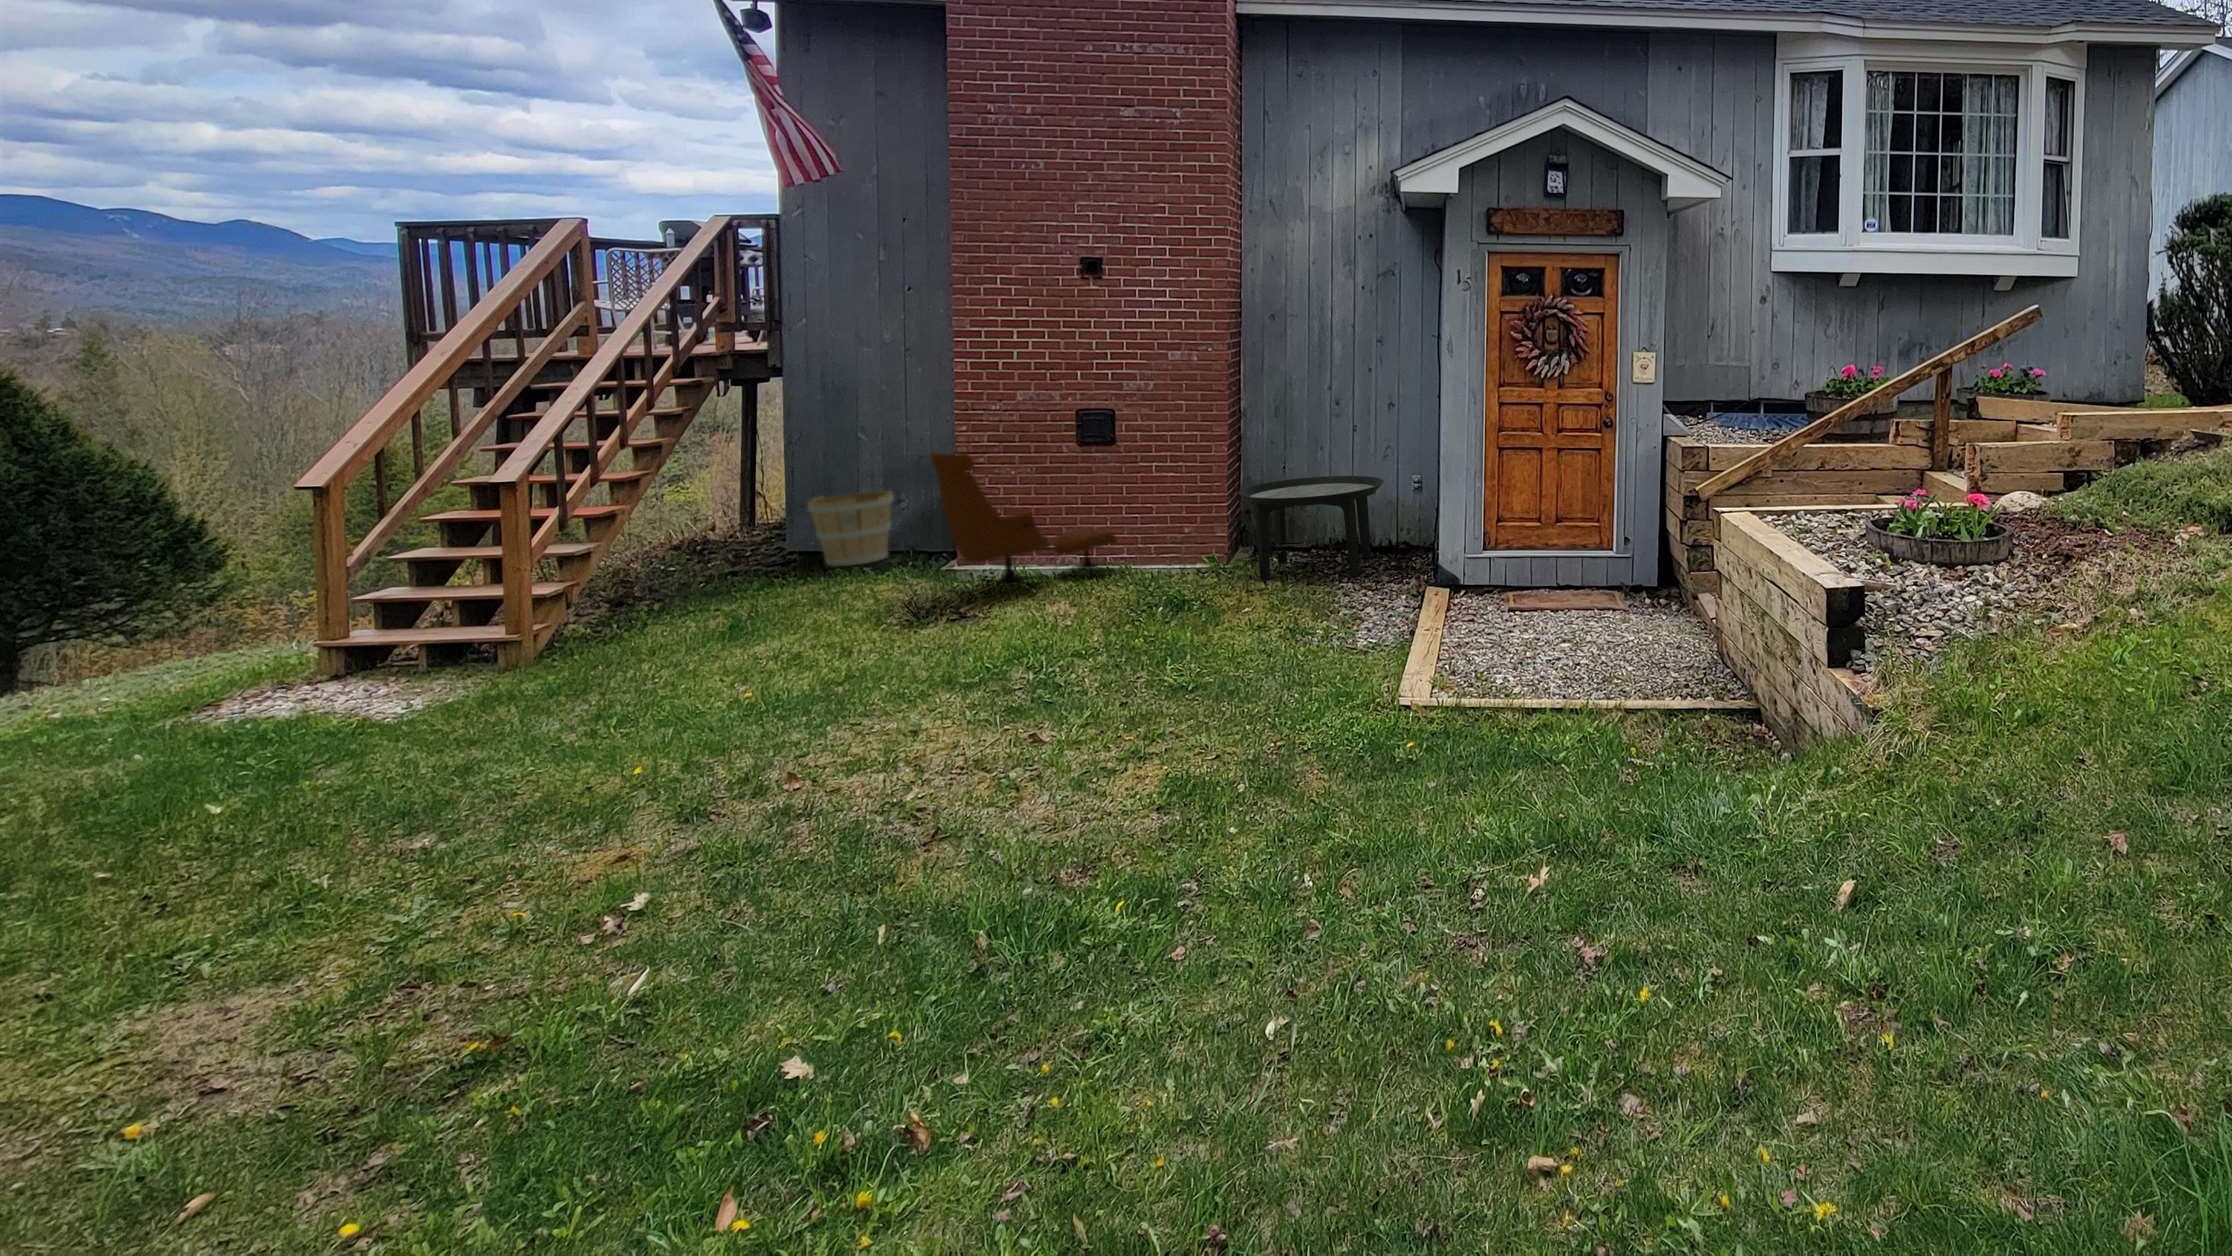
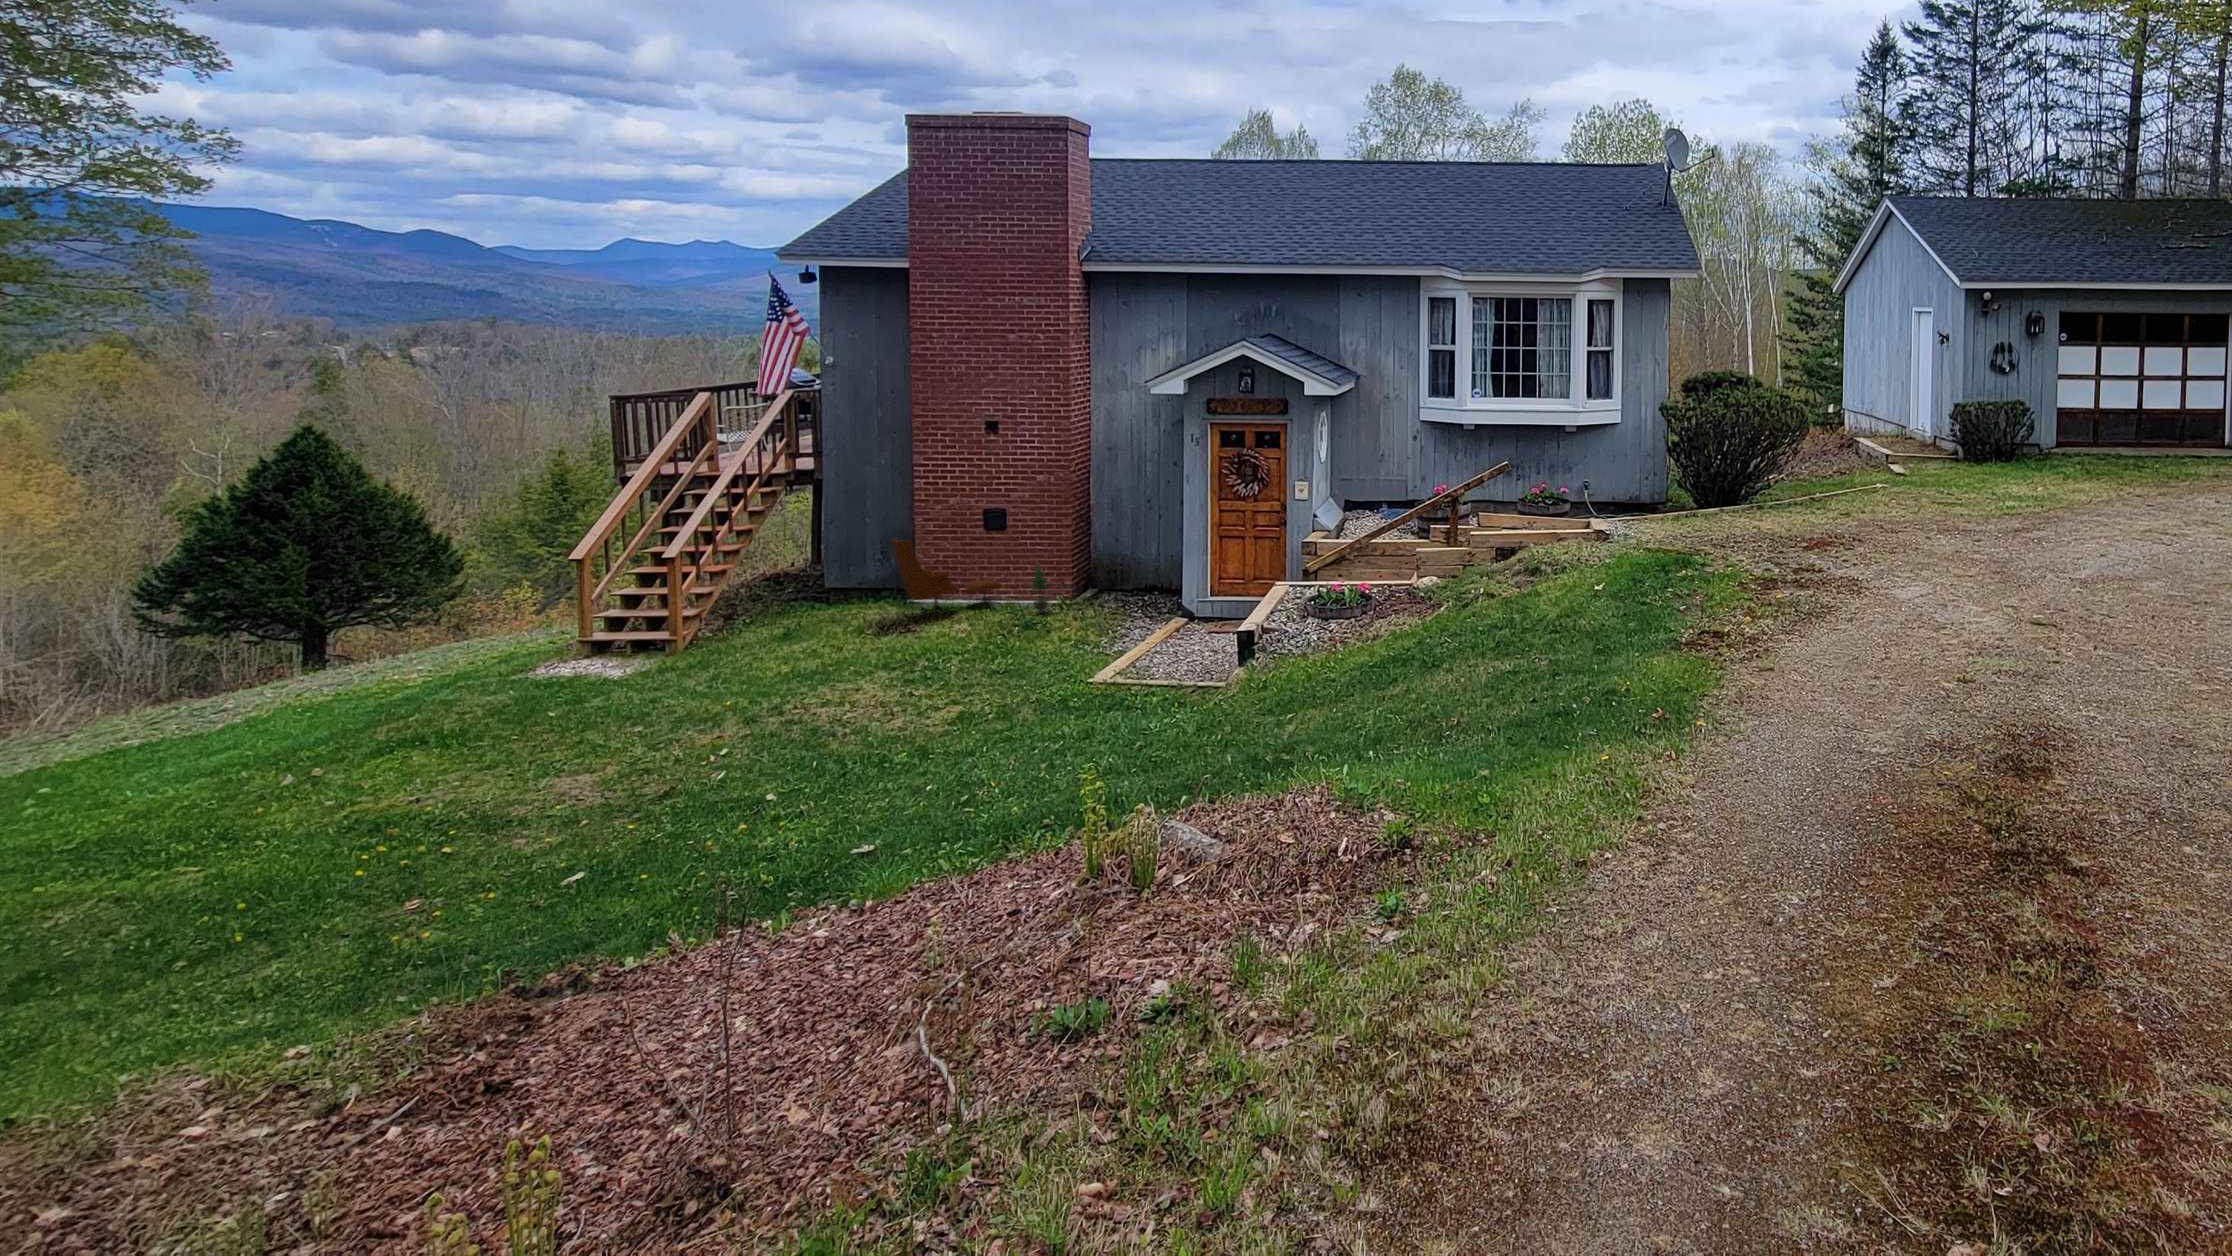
round table: present [1238,476,1384,581] -> none [1076,547,1165,611]
wooden bucket: present [808,490,894,567] -> none [832,552,883,598]
potted tree: none [1164,498,1198,586] -> present [1032,565,1048,613]

